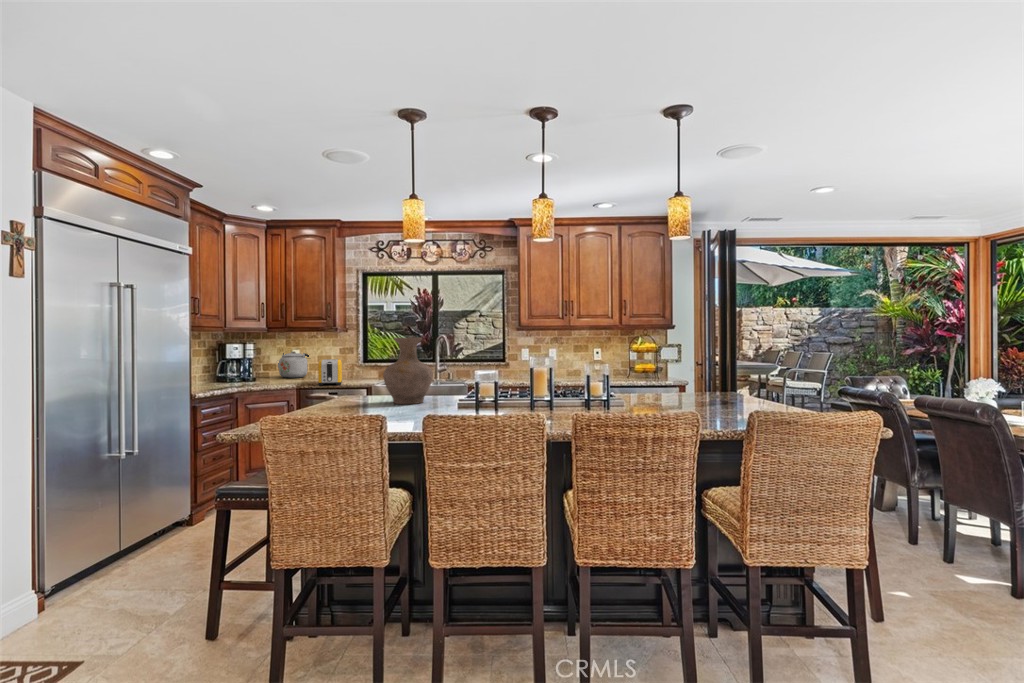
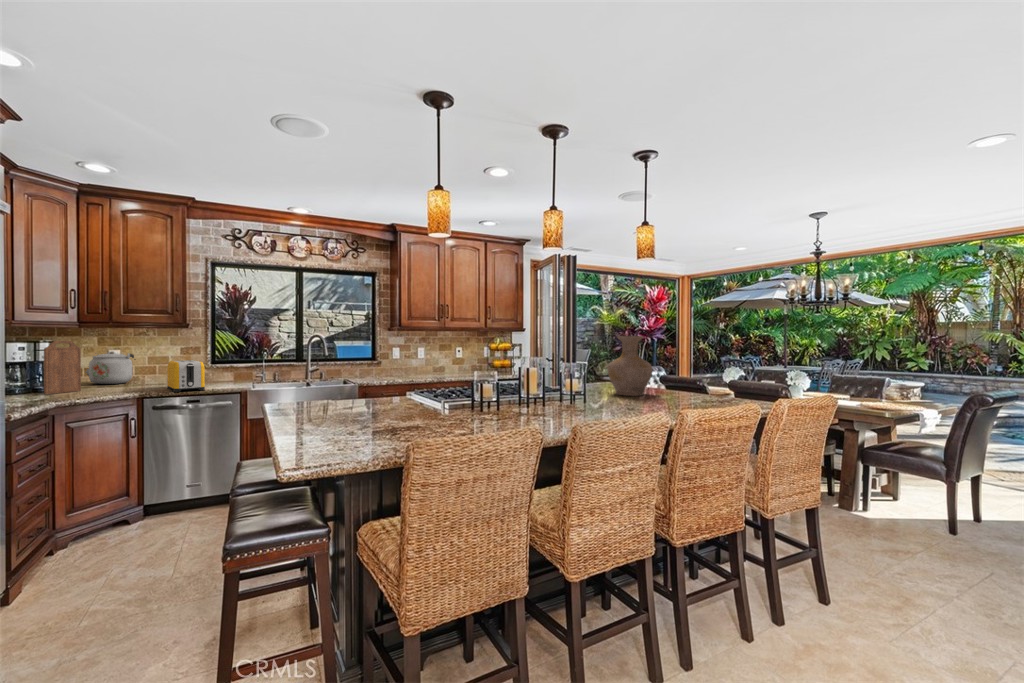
vase: present [383,338,433,404] -> present [608,336,652,396]
cutting board: none [243,343,267,383] -> present [44,341,81,394]

